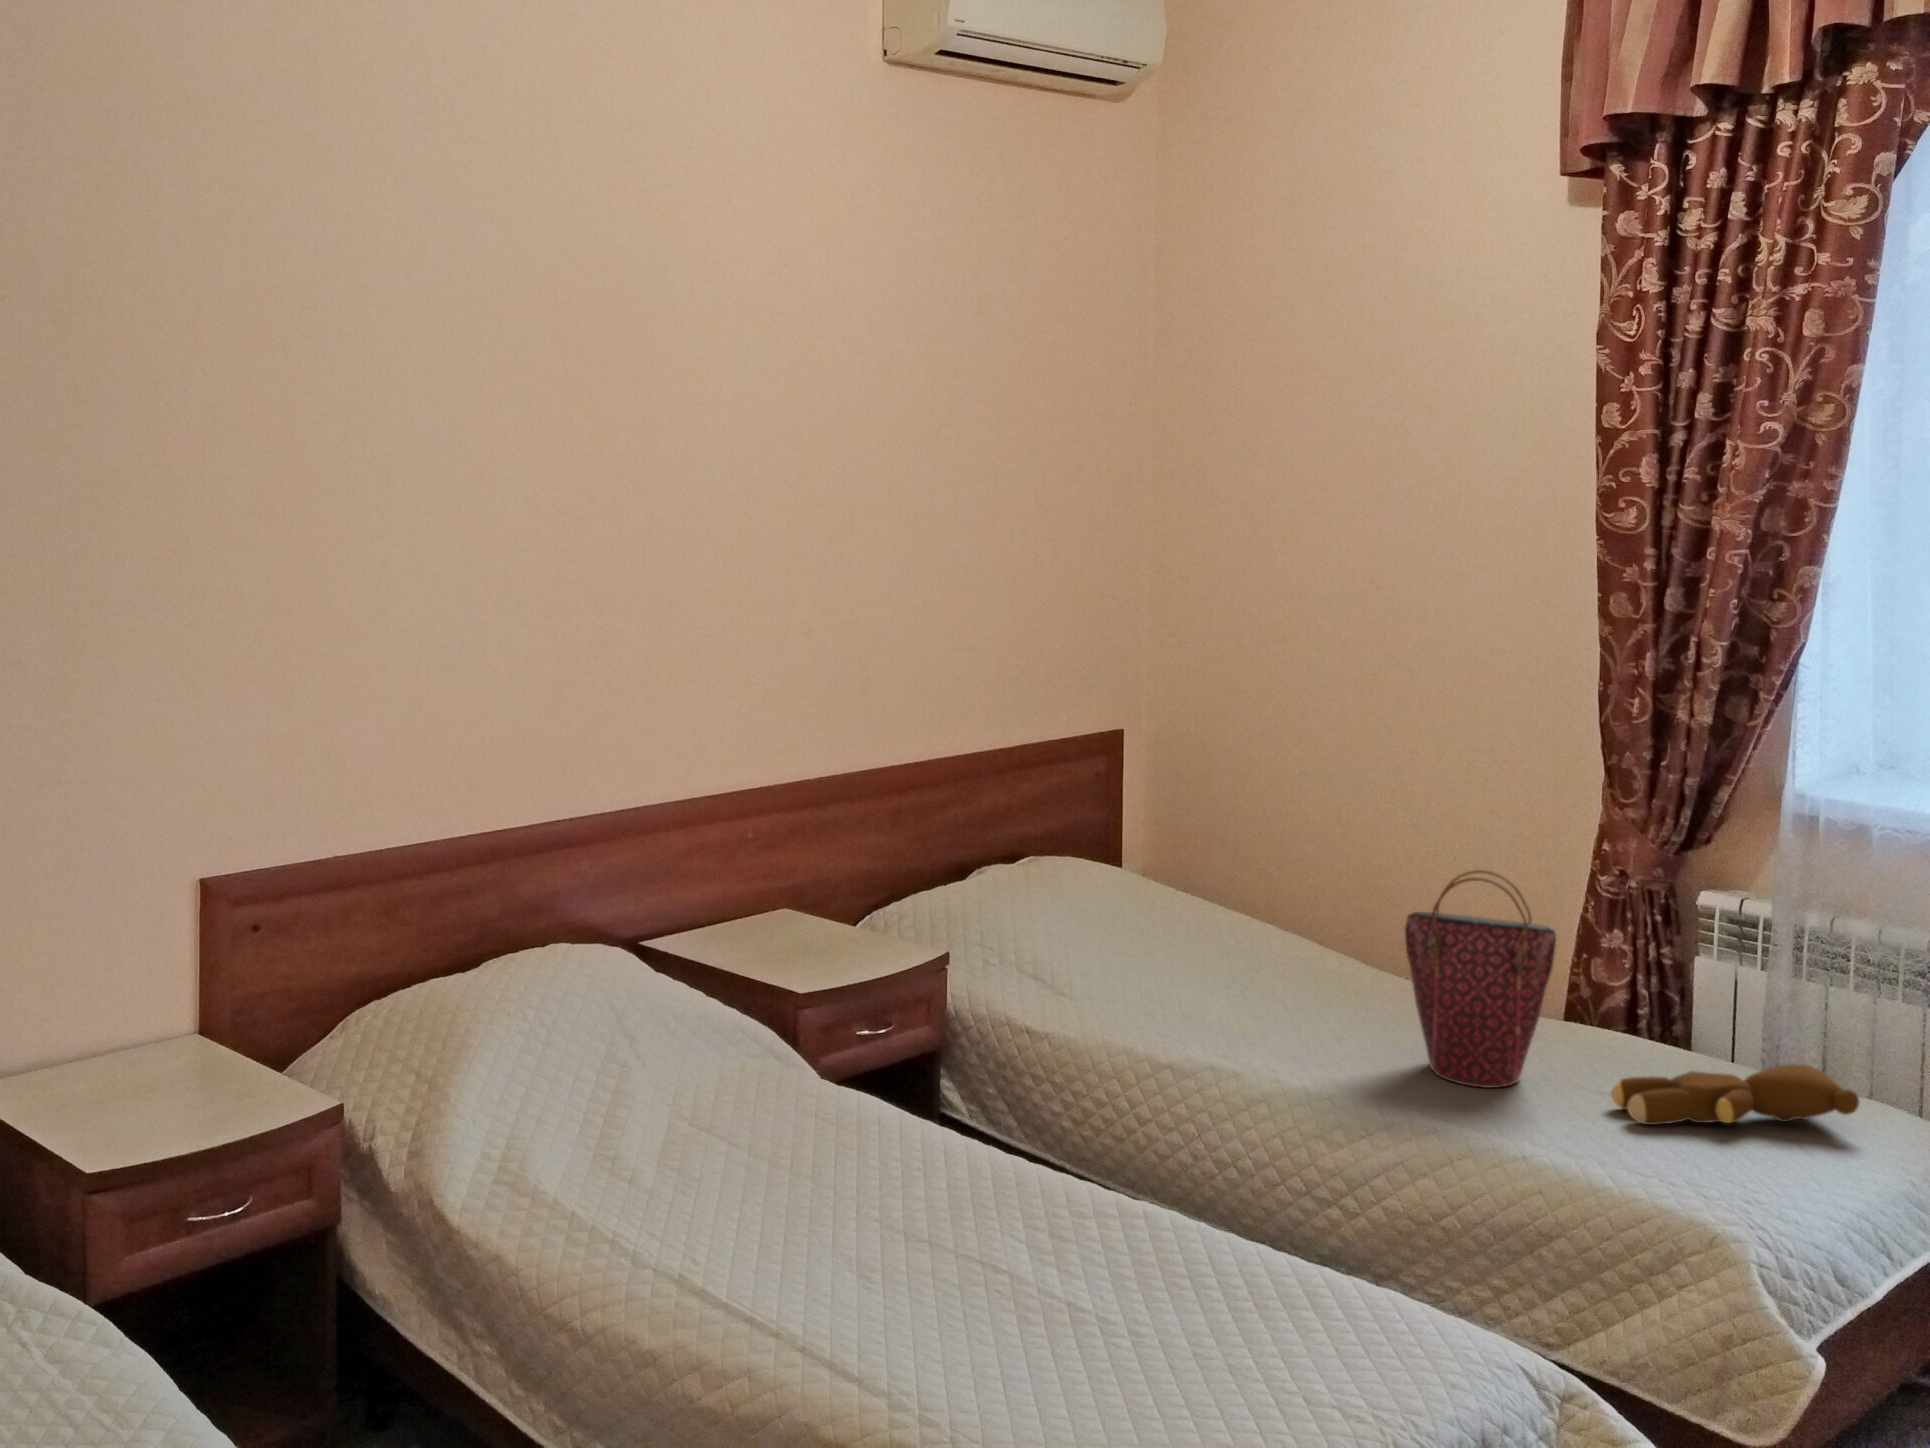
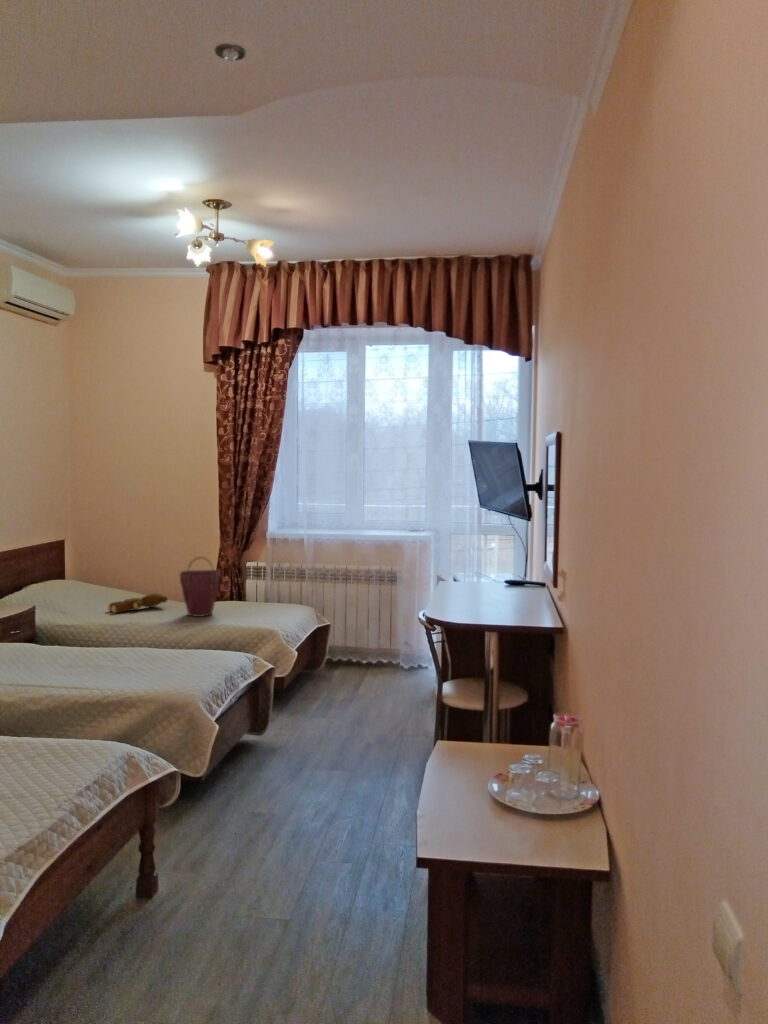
teddy bear: present [1611,1064,1859,1125] -> present [107,593,168,613]

